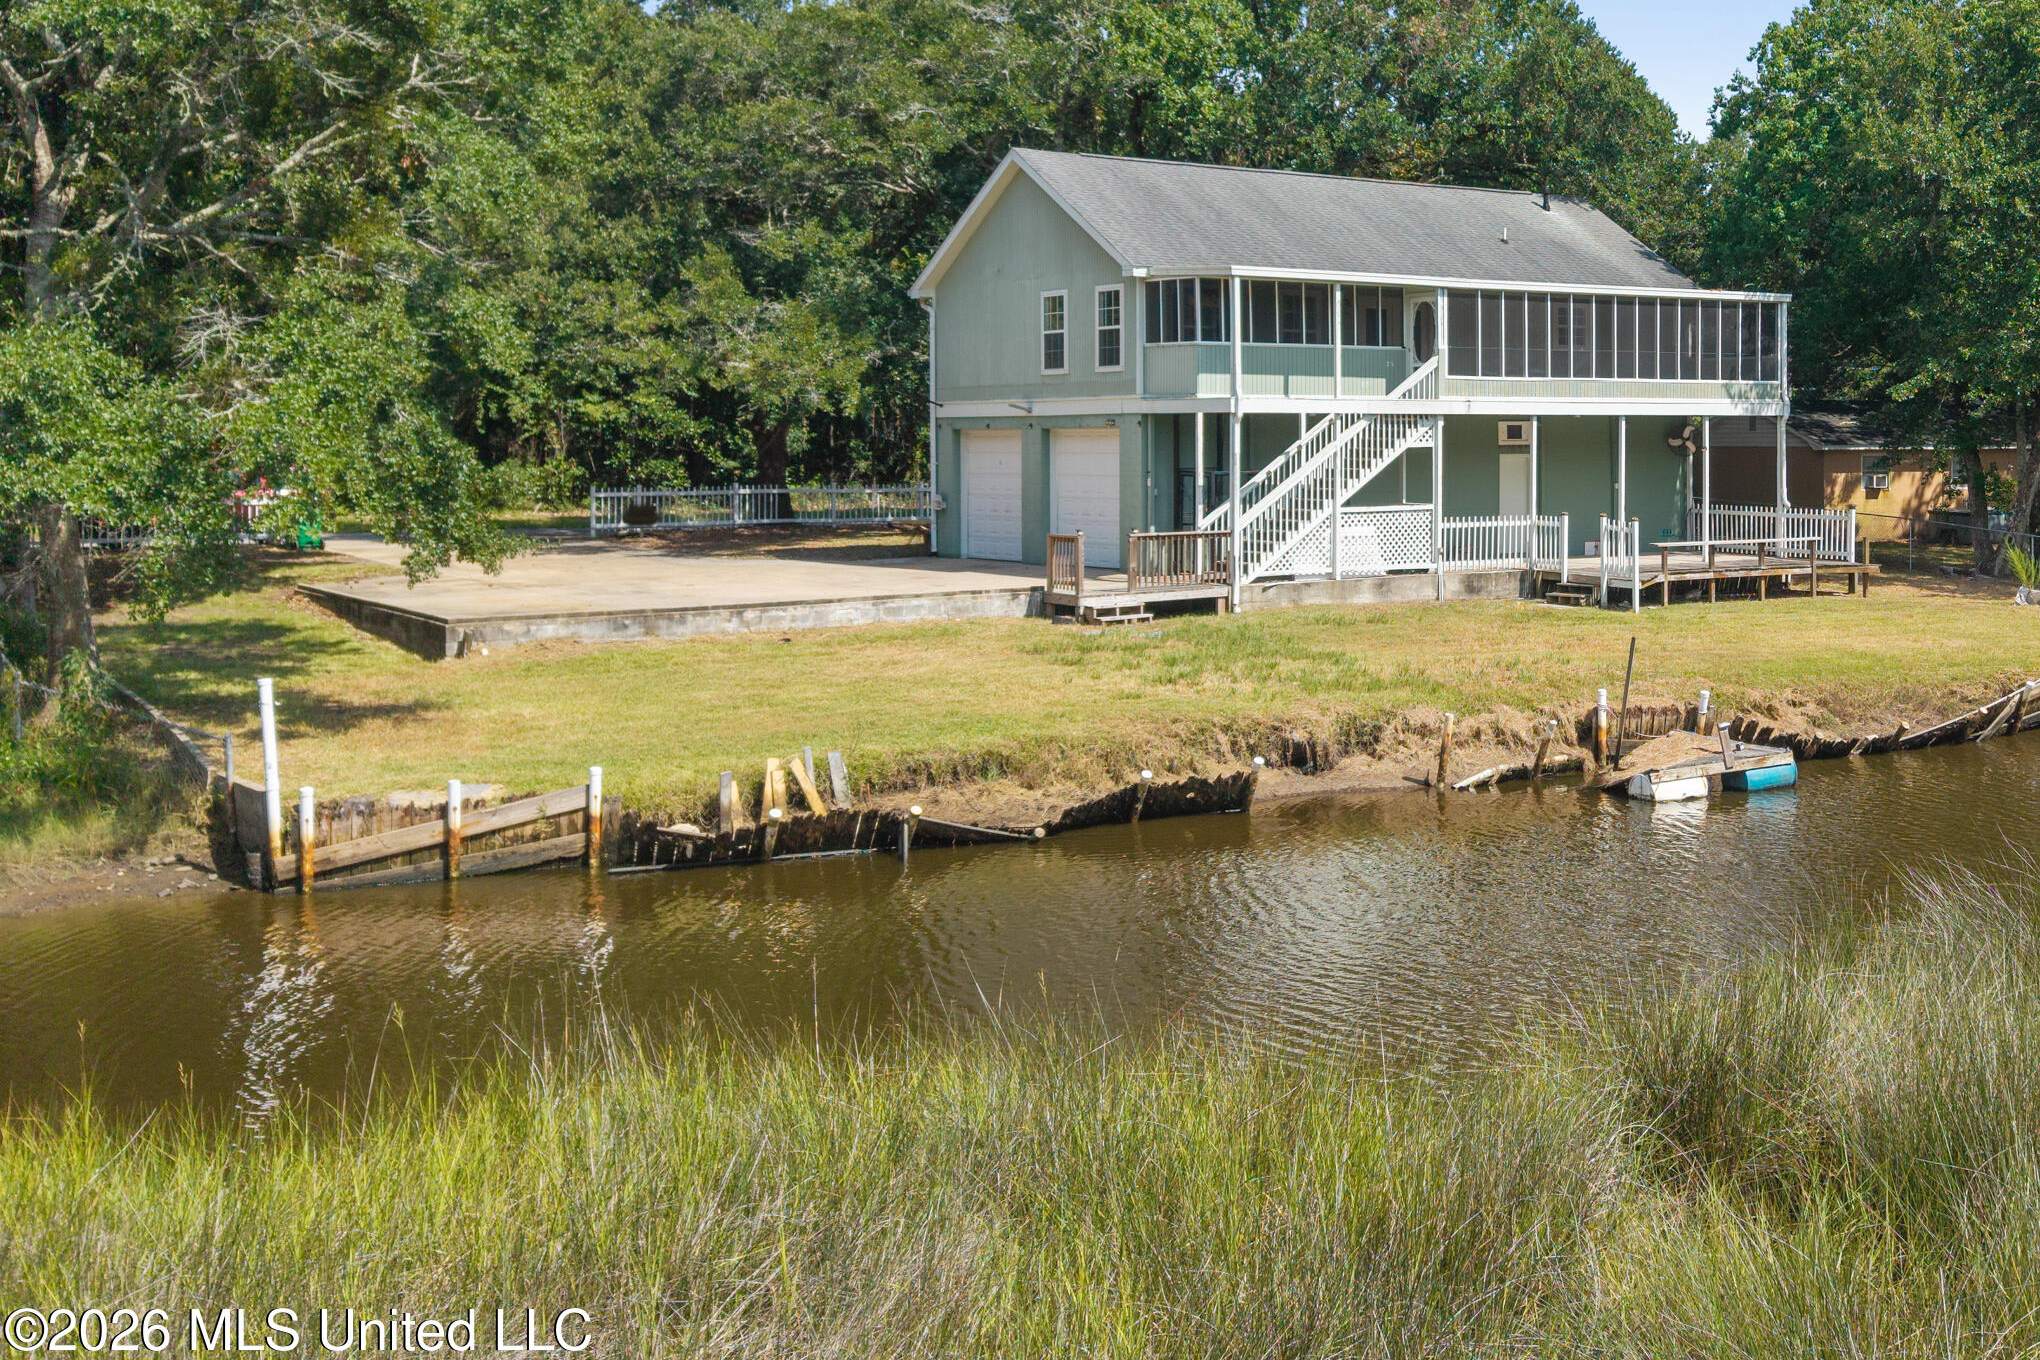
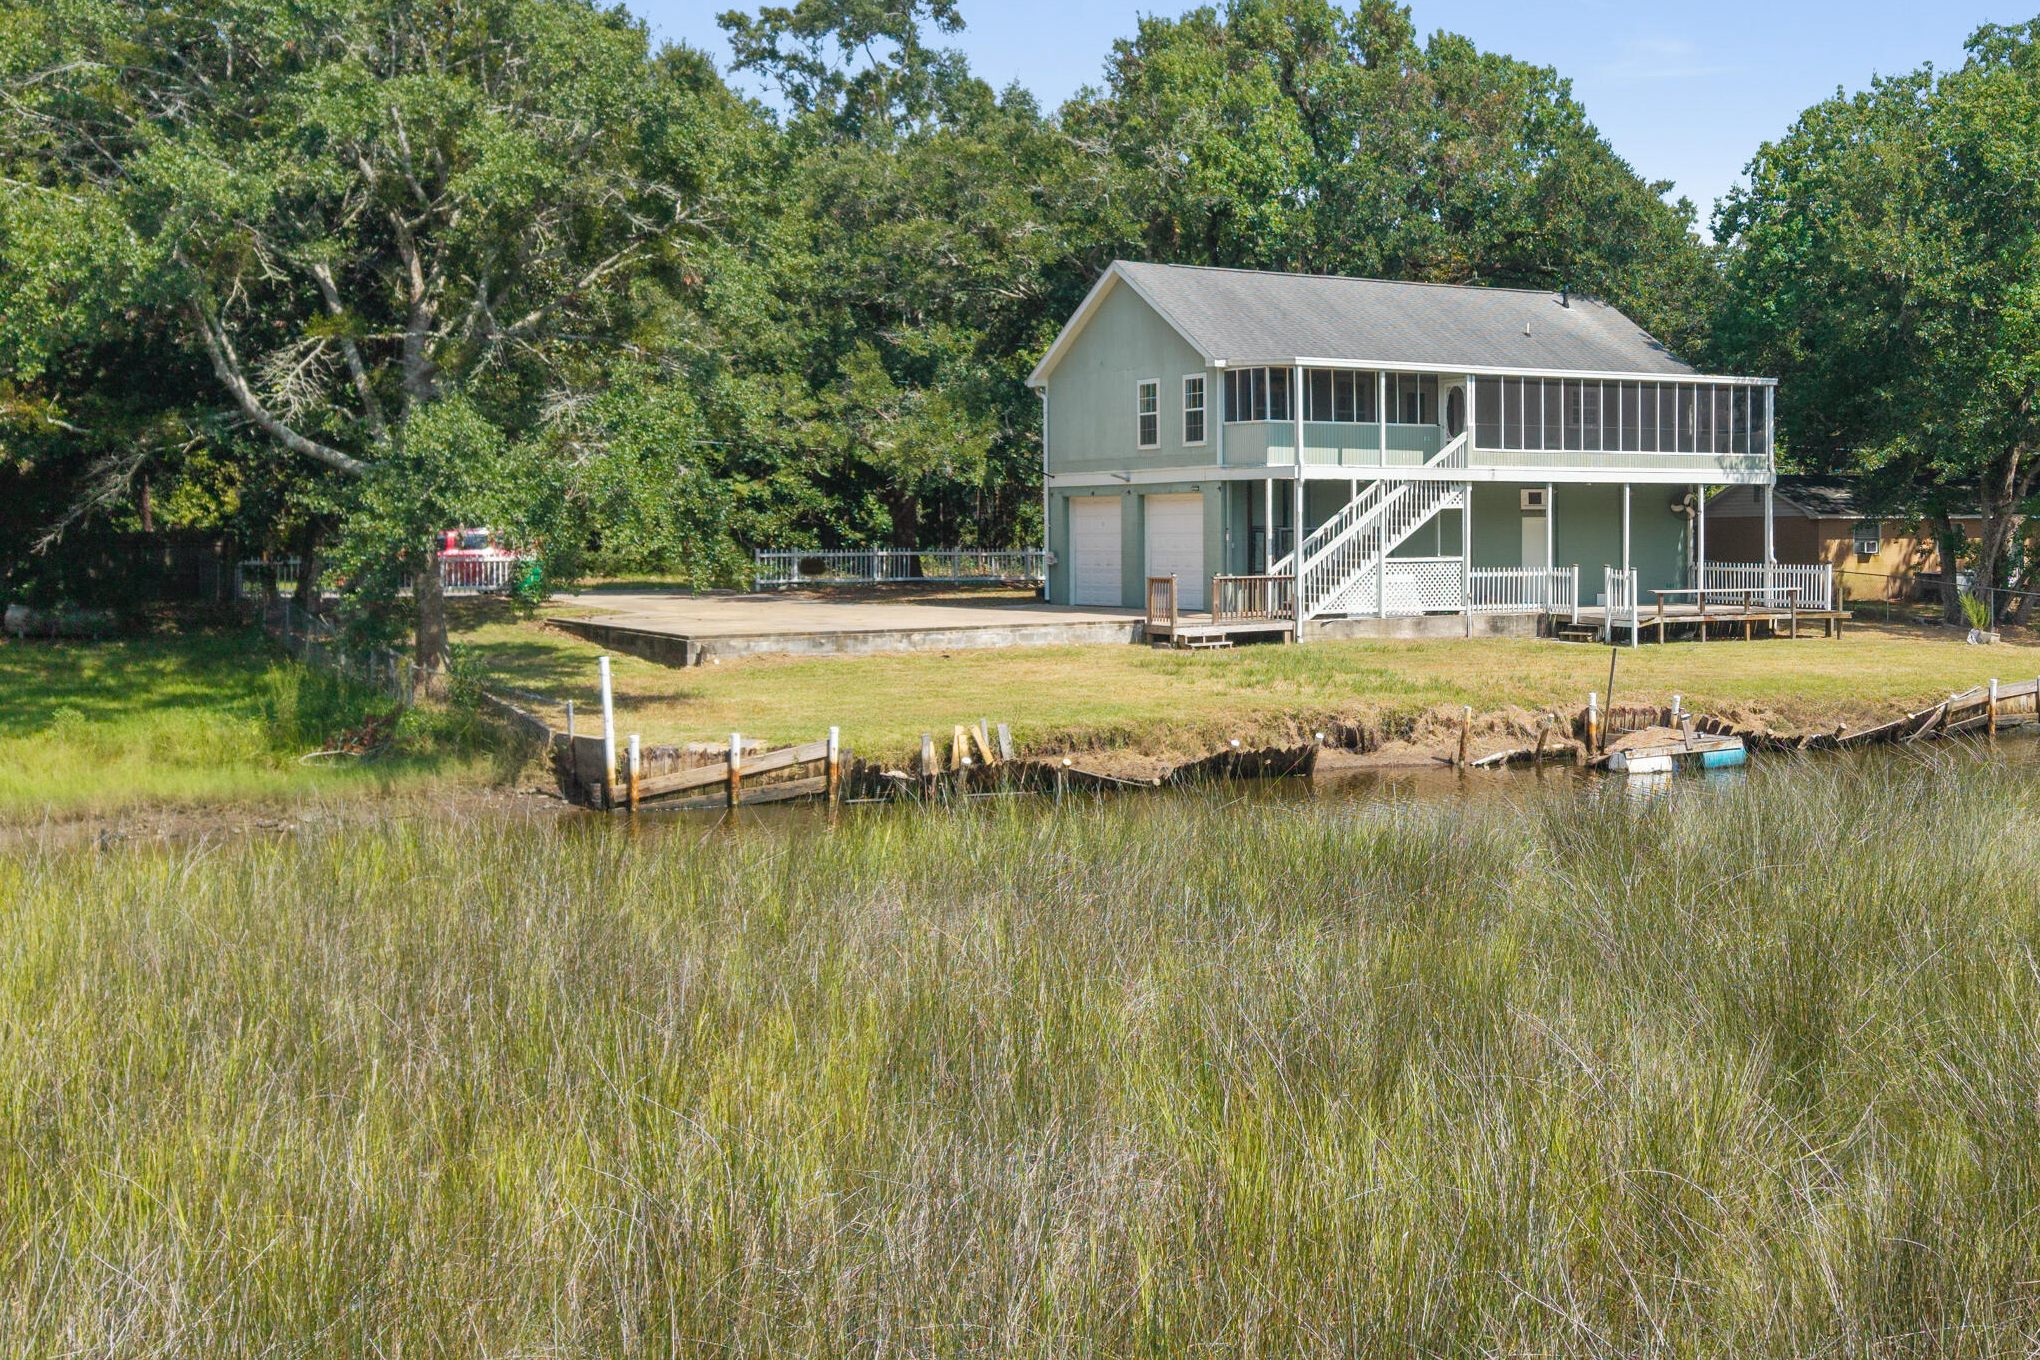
round table: present [897,520,937,554] -> none [1017,570,1060,600]

